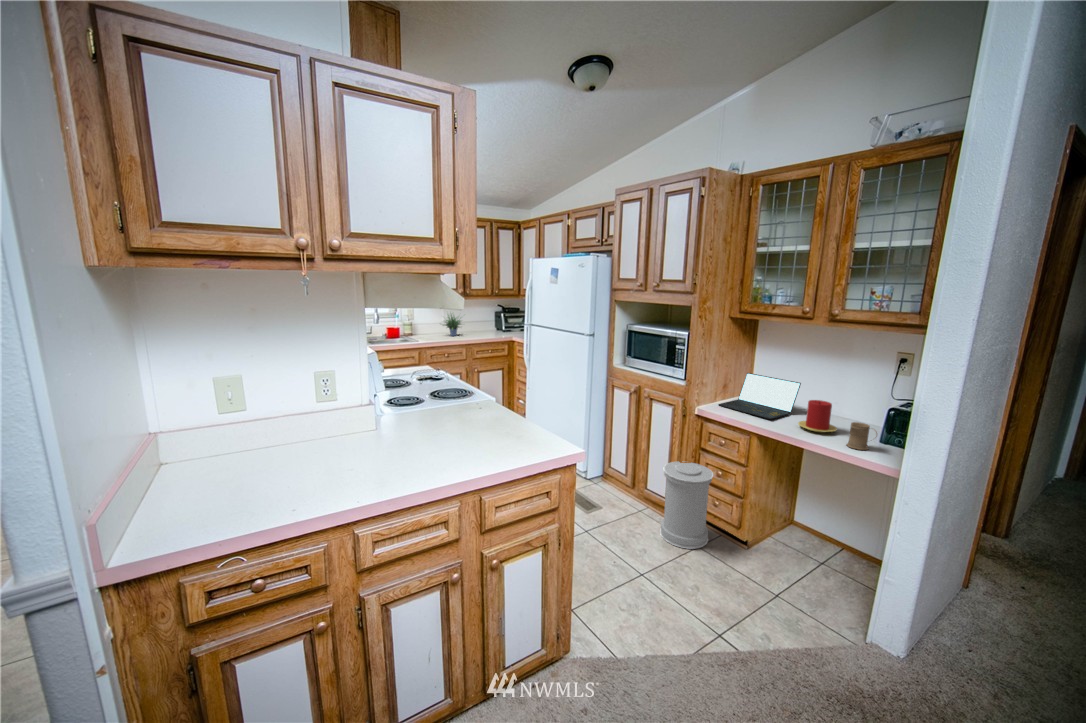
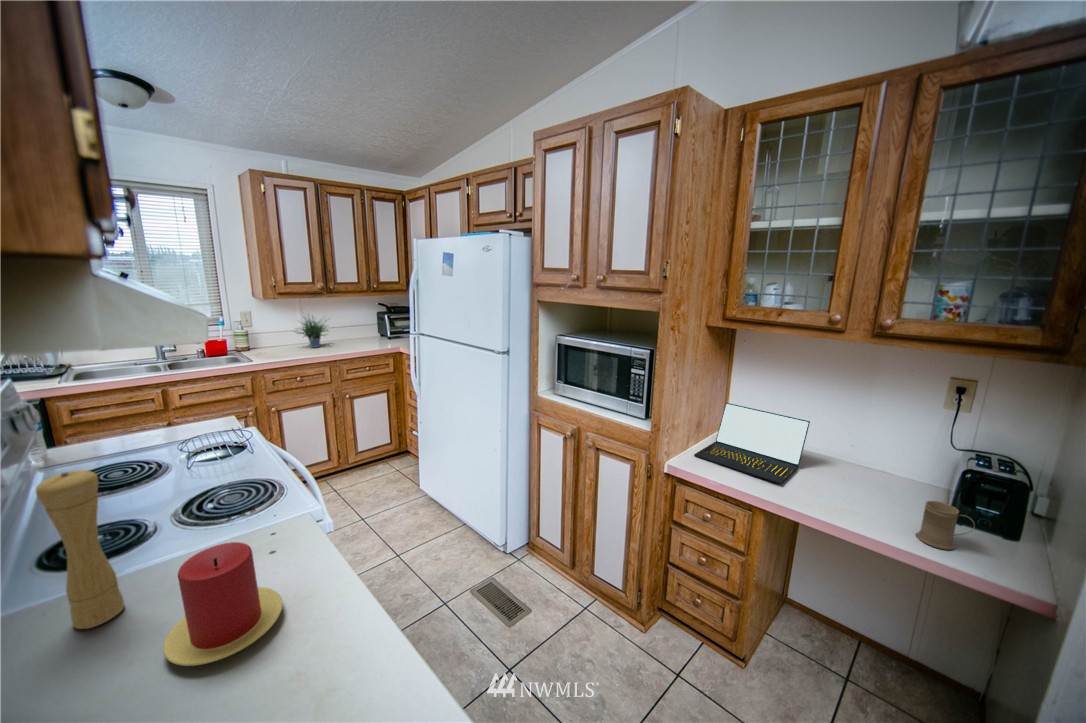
pepper mill: none [410,356,429,420] -> present [36,470,124,629]
candle: present [798,400,837,432] -> present [163,542,283,666]
trash can: present [660,461,713,549] -> none [618,541,697,684]

